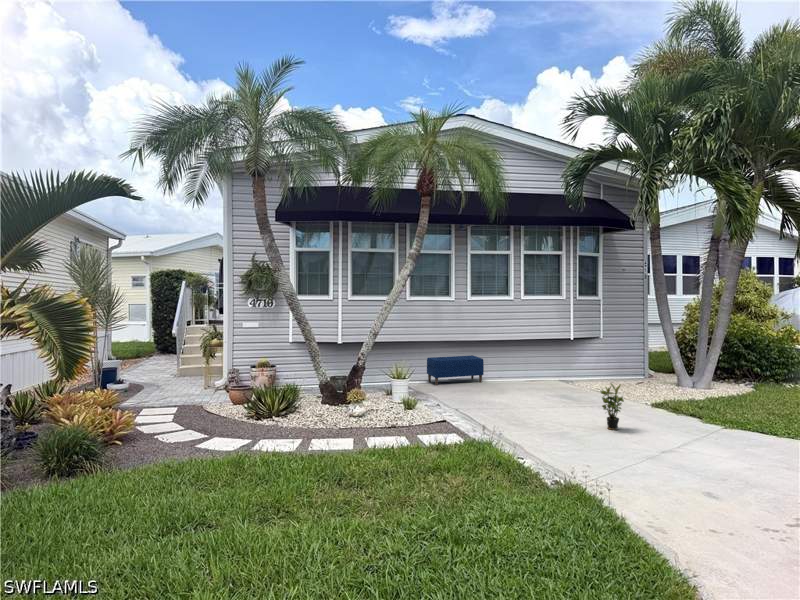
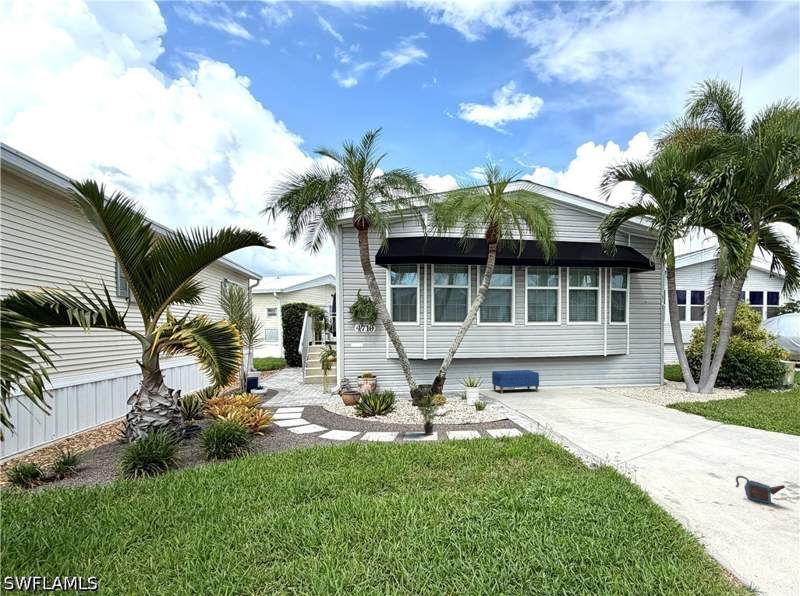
potted plant: present [600,383,624,430] -> present [418,395,438,435]
watering can: none [620,464,660,489] -> present [736,475,785,504]

